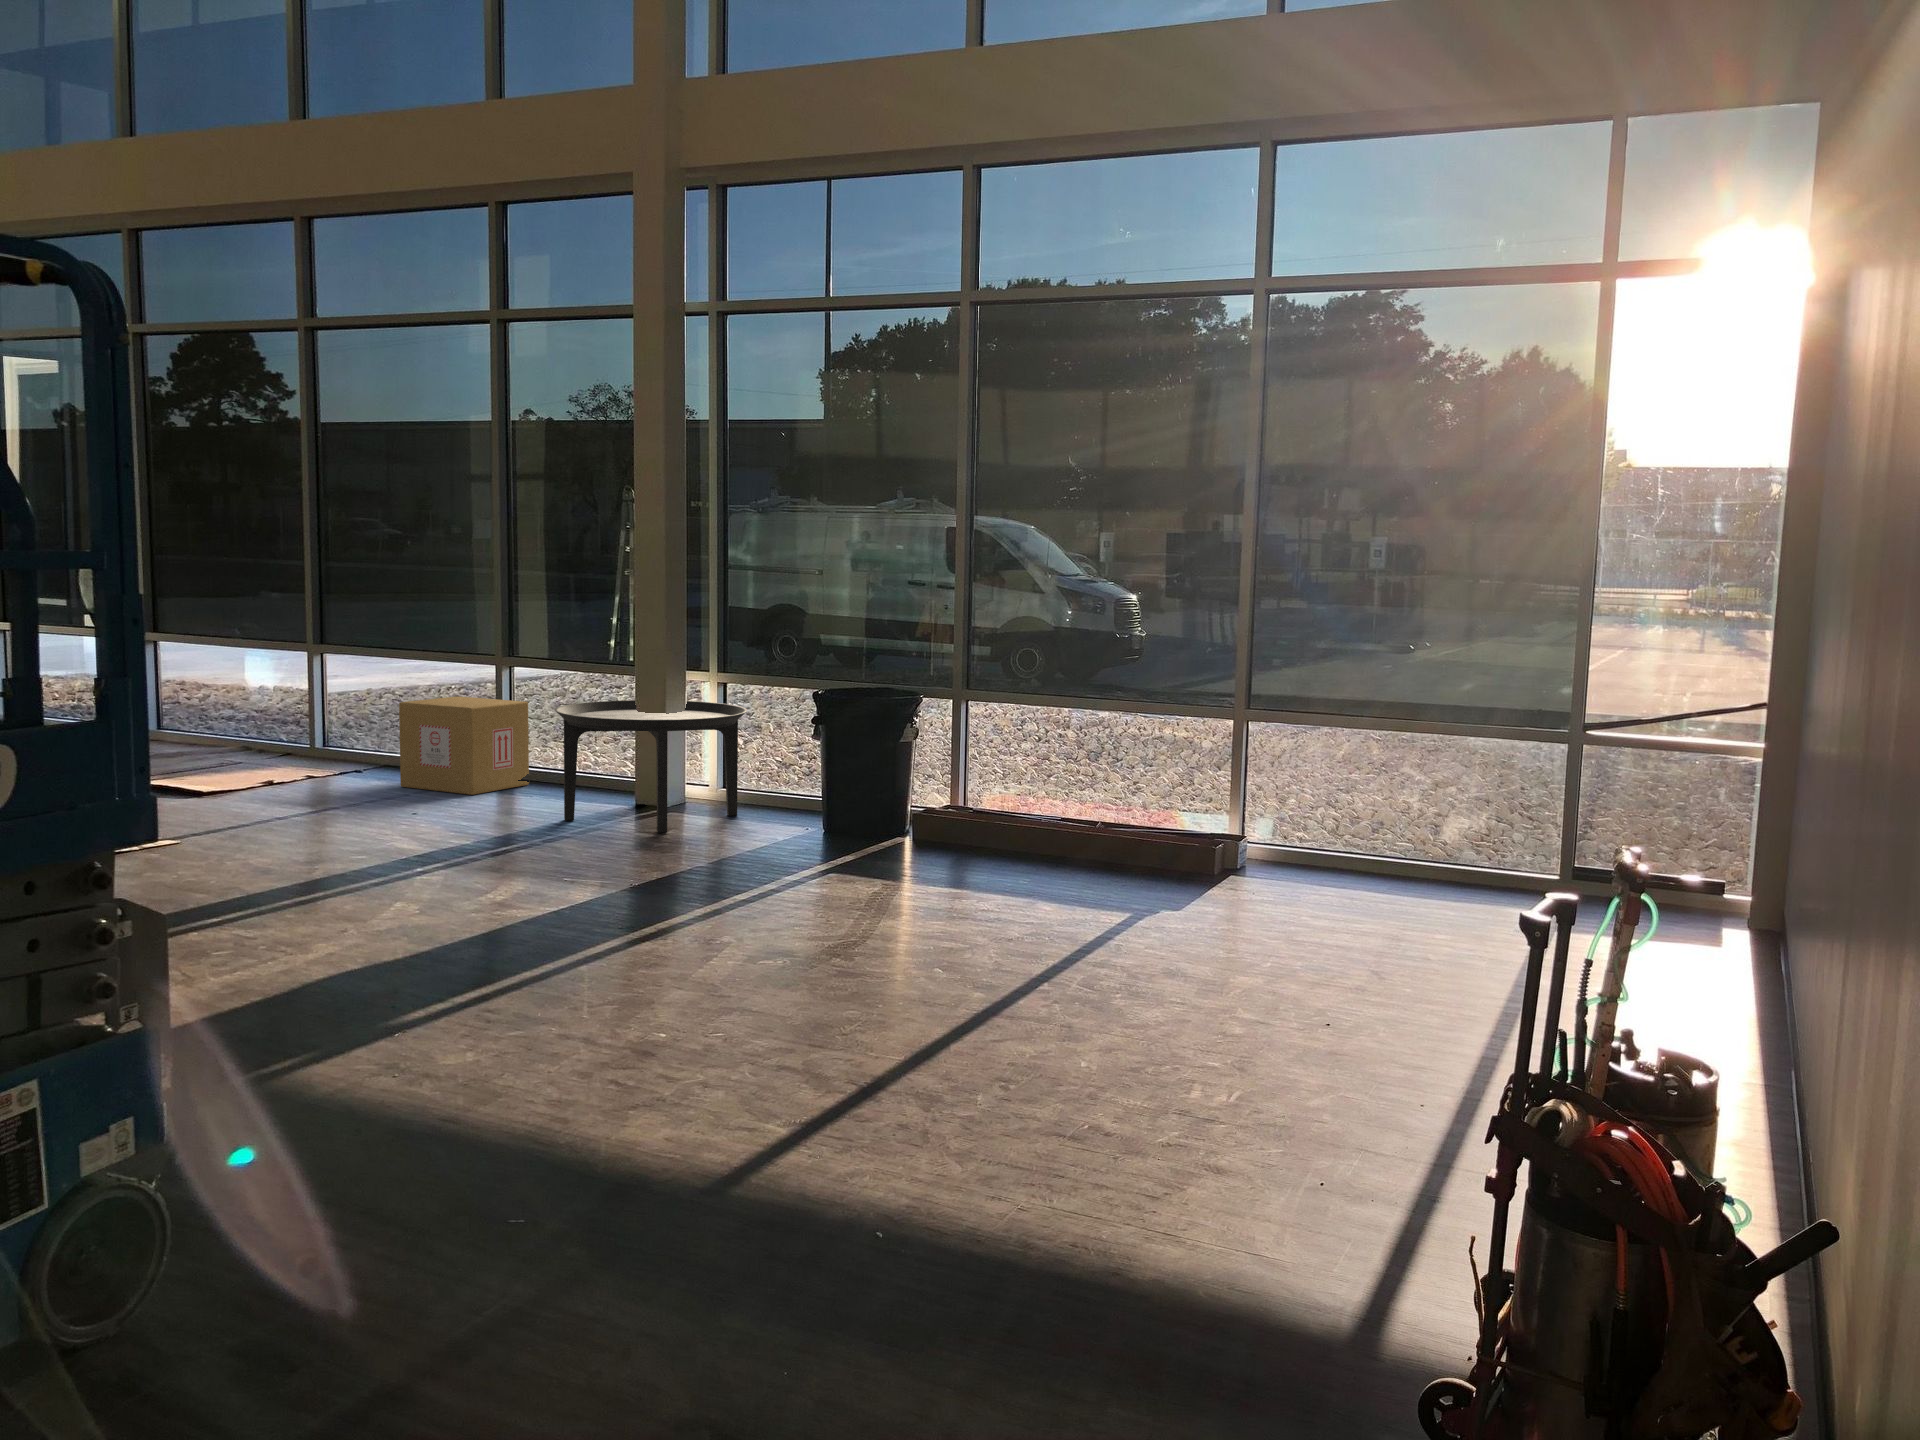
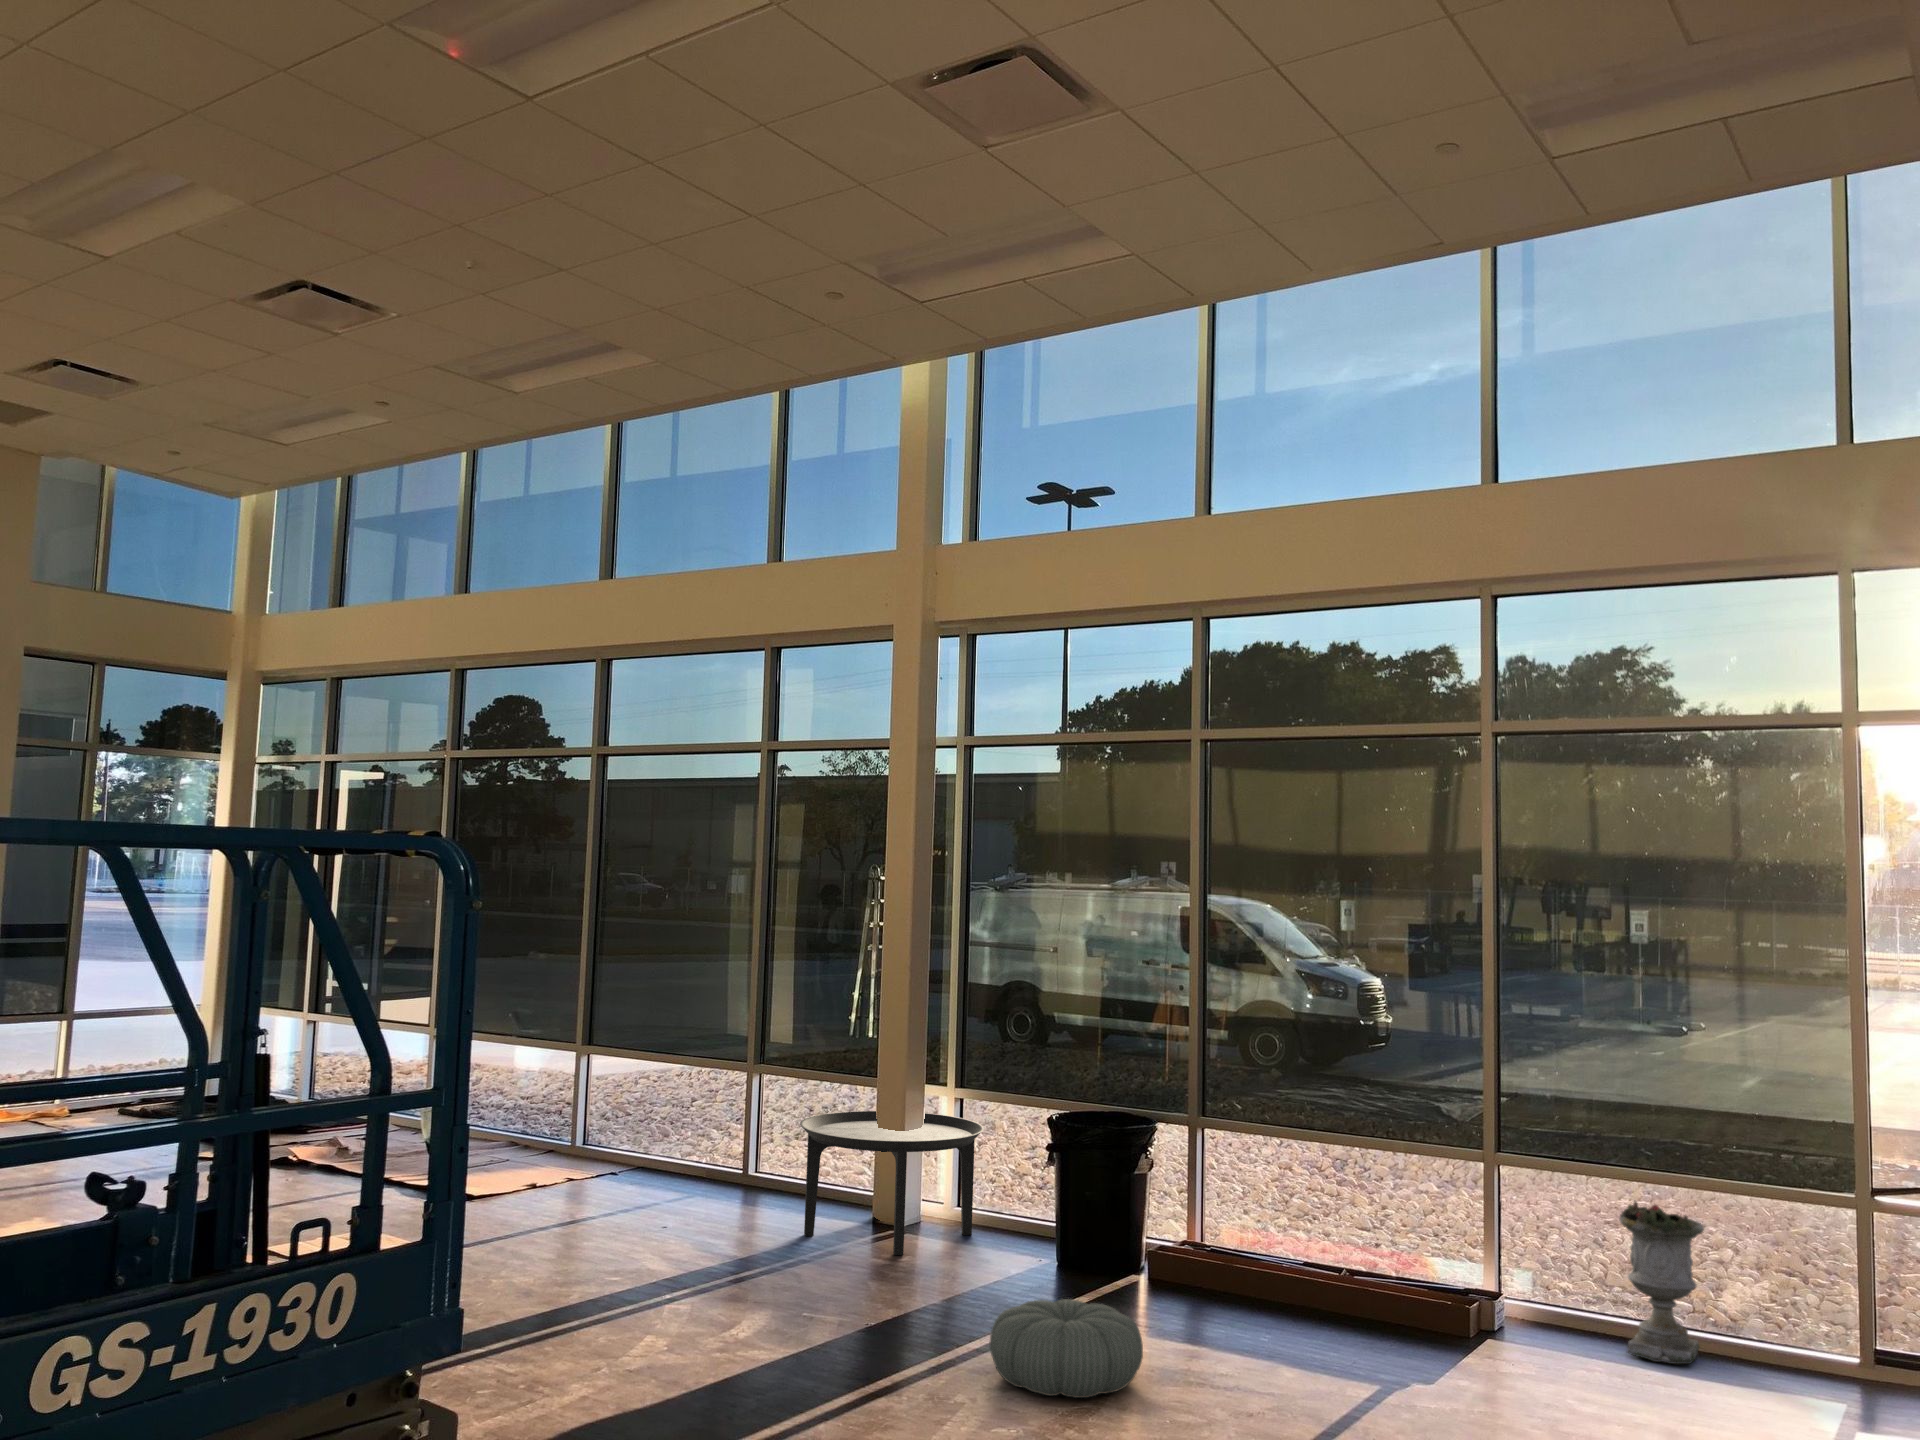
cardboard box: present [399,696,529,795] -> none [651,1095,774,1199]
planter: none [1359,741,1437,887] -> present [1620,1202,1704,1364]
pouf: none [753,846,905,931] -> present [990,1299,1143,1398]

